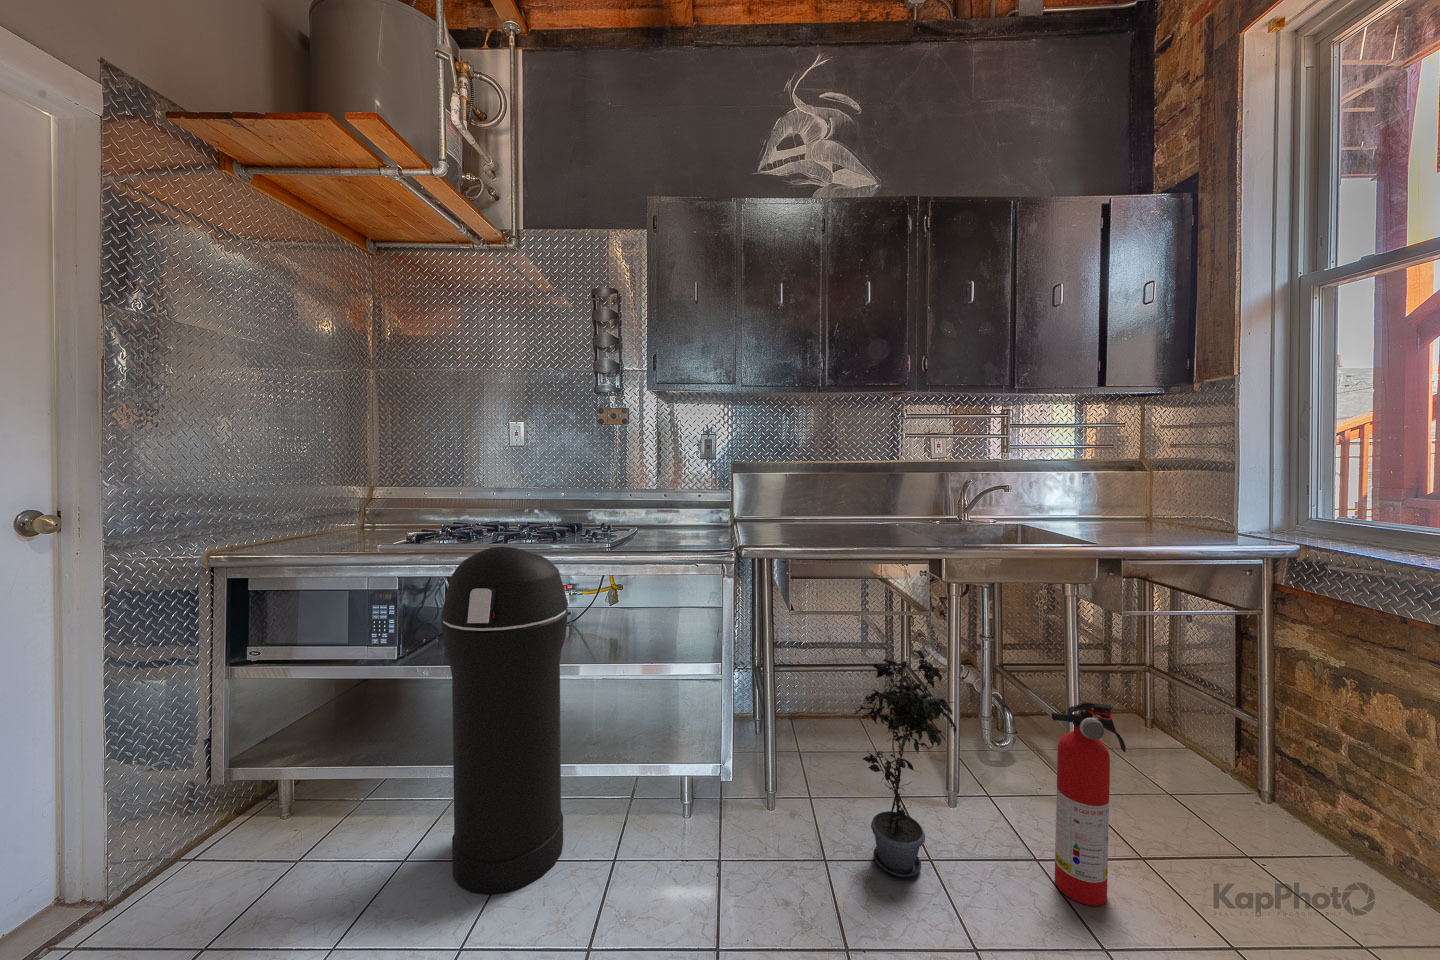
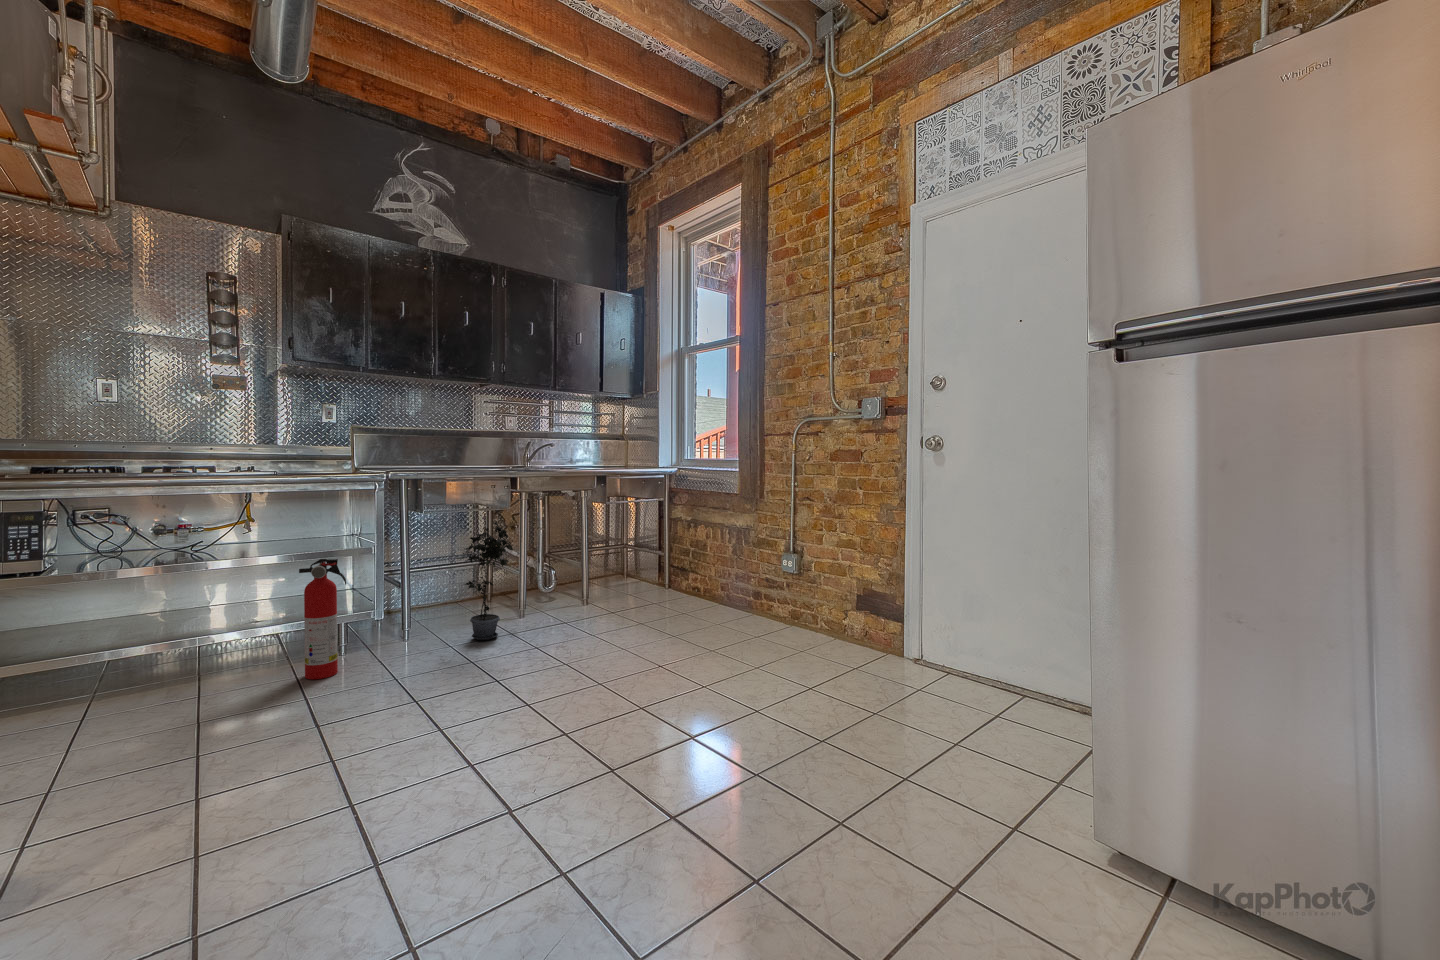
trash can: present [441,547,568,894] -> none [138,466,252,702]
fire extinguisher: present [1052,702,1126,906] -> present [299,559,346,679]

